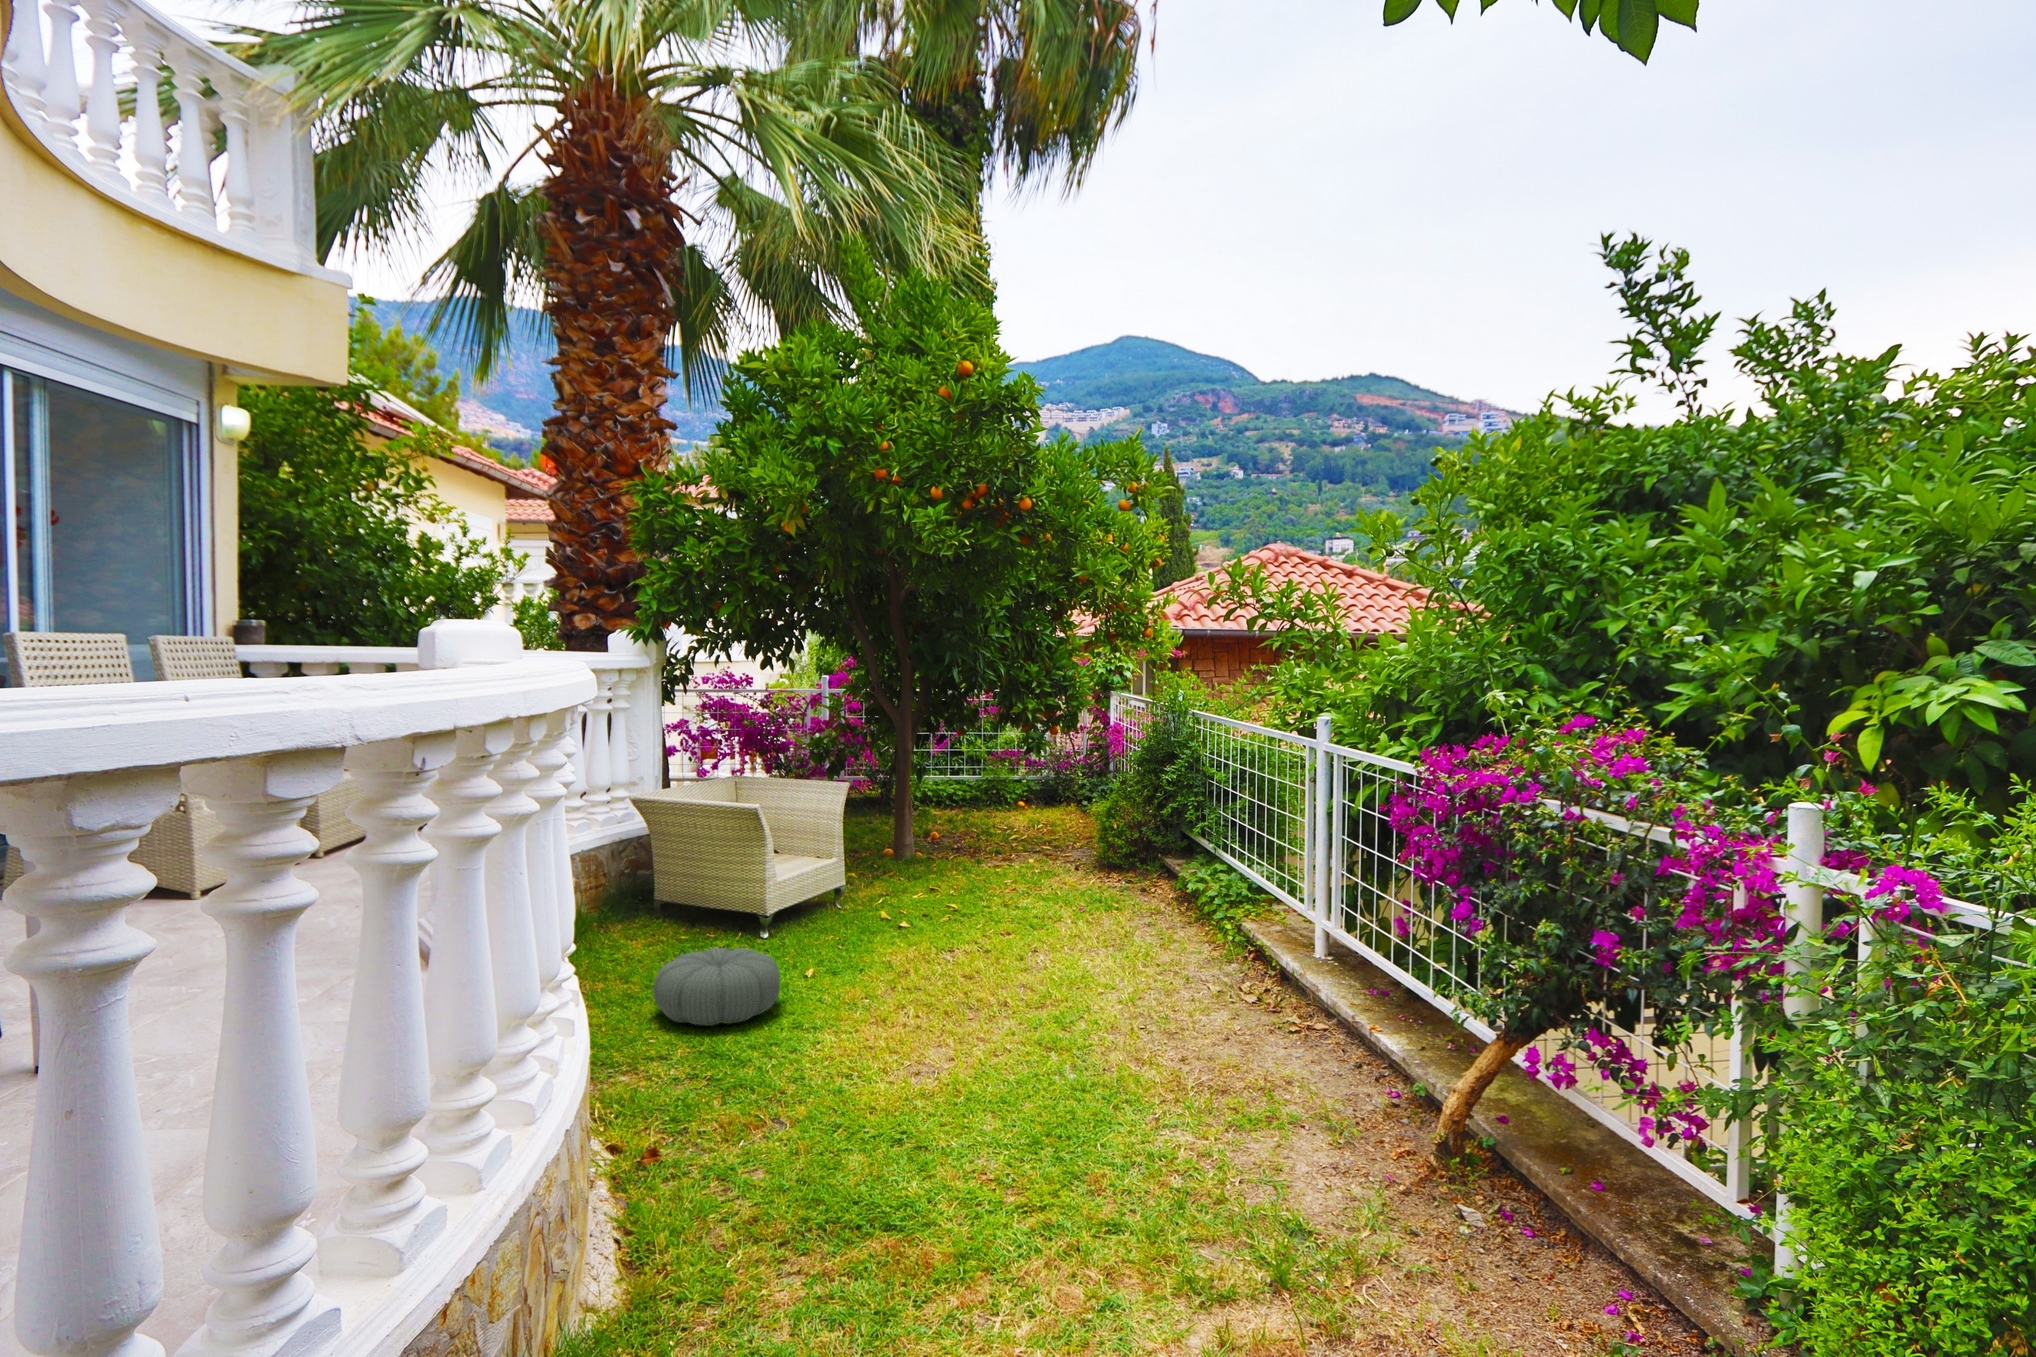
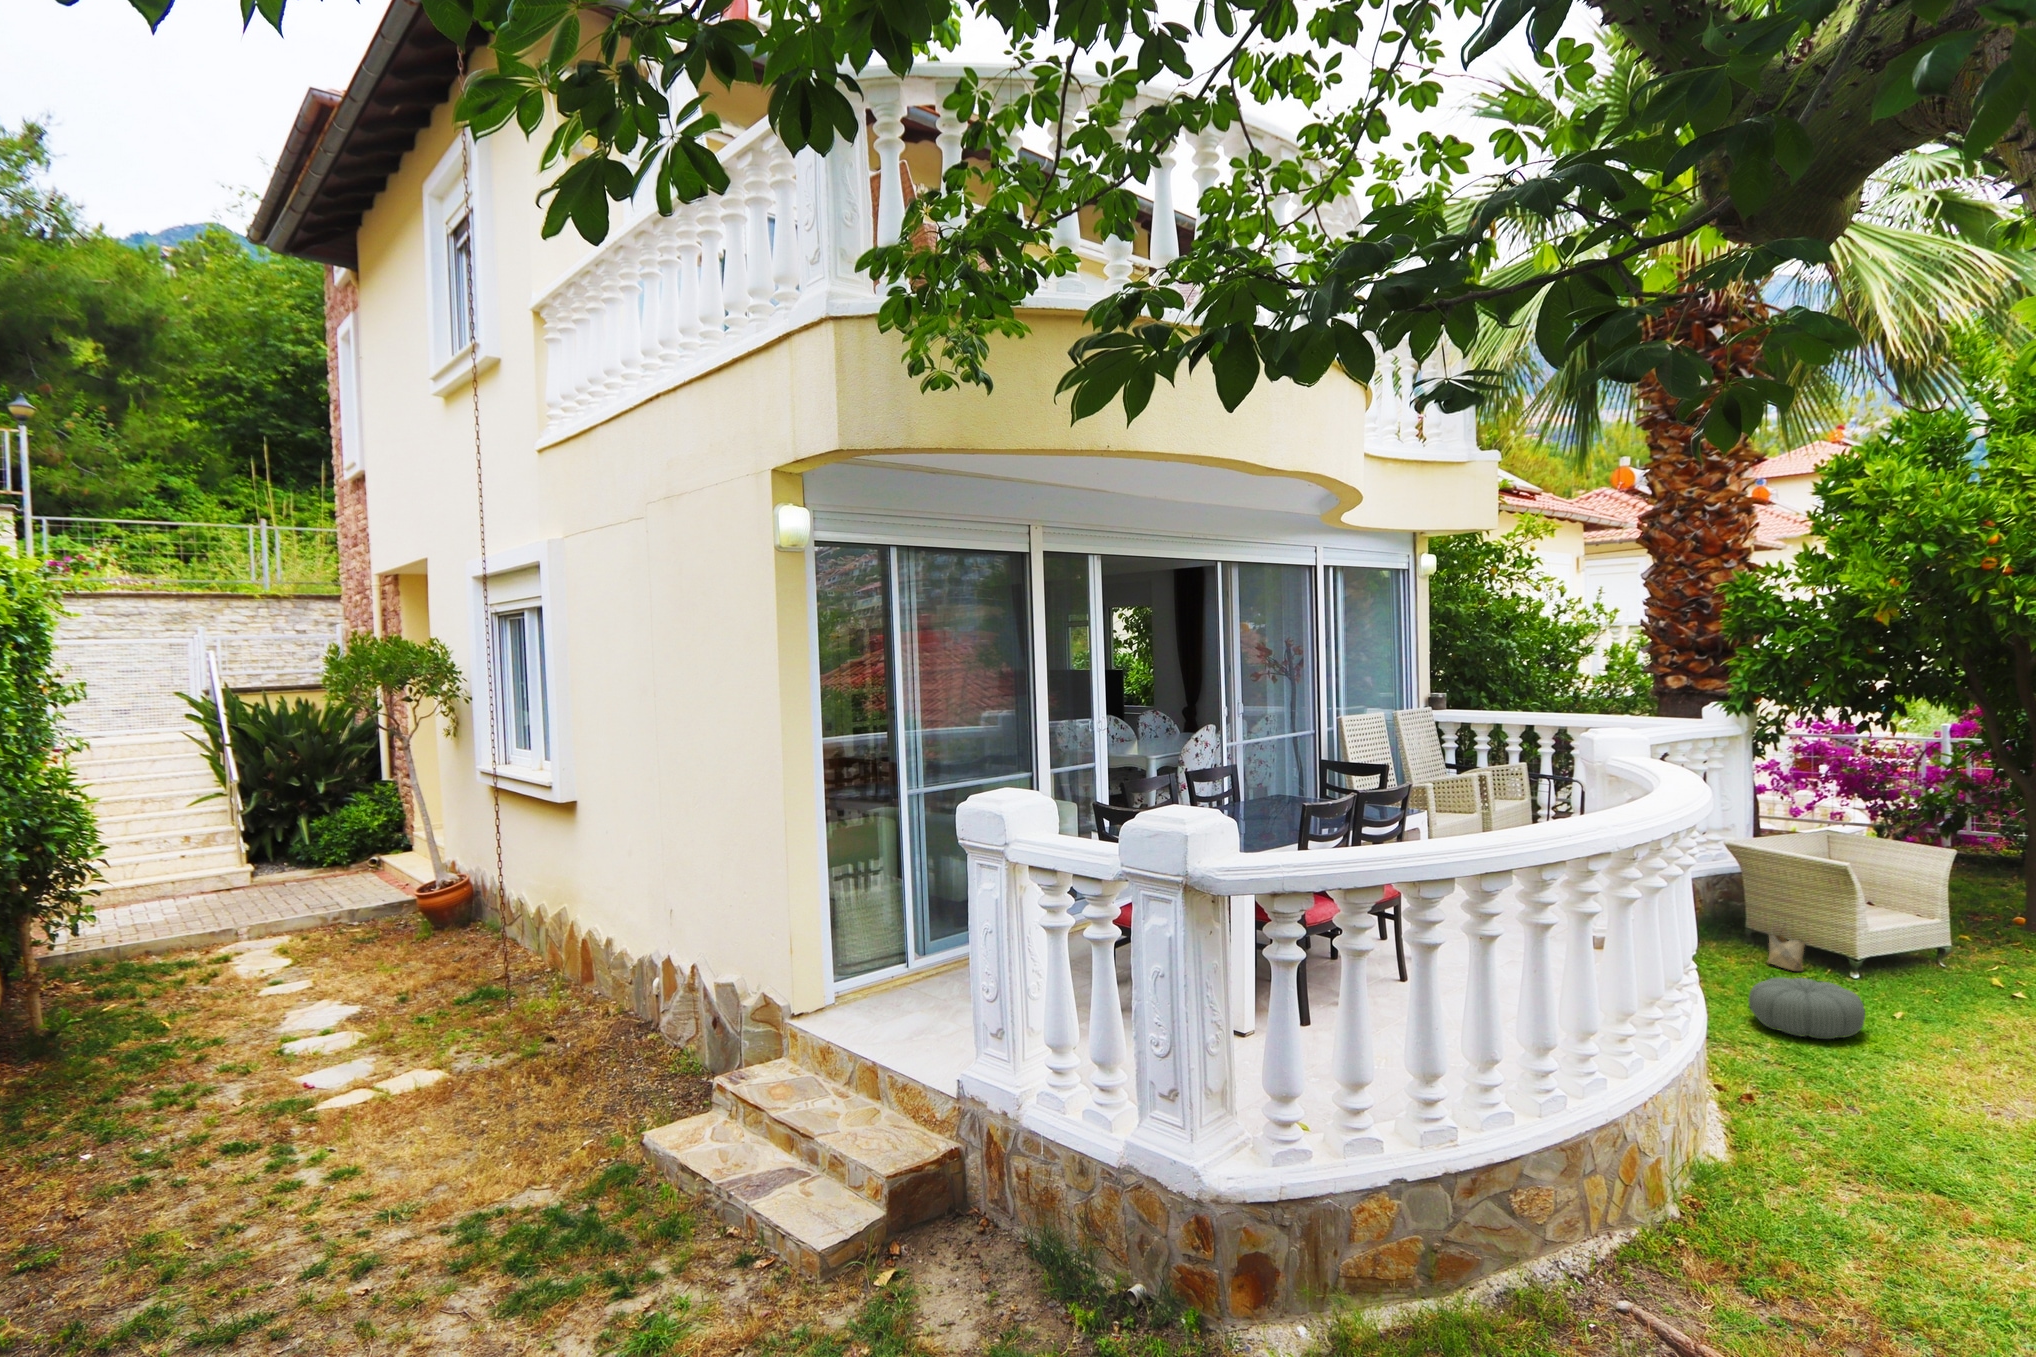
woven basket: none [675,879,716,939] -> present [1768,925,1805,971]

